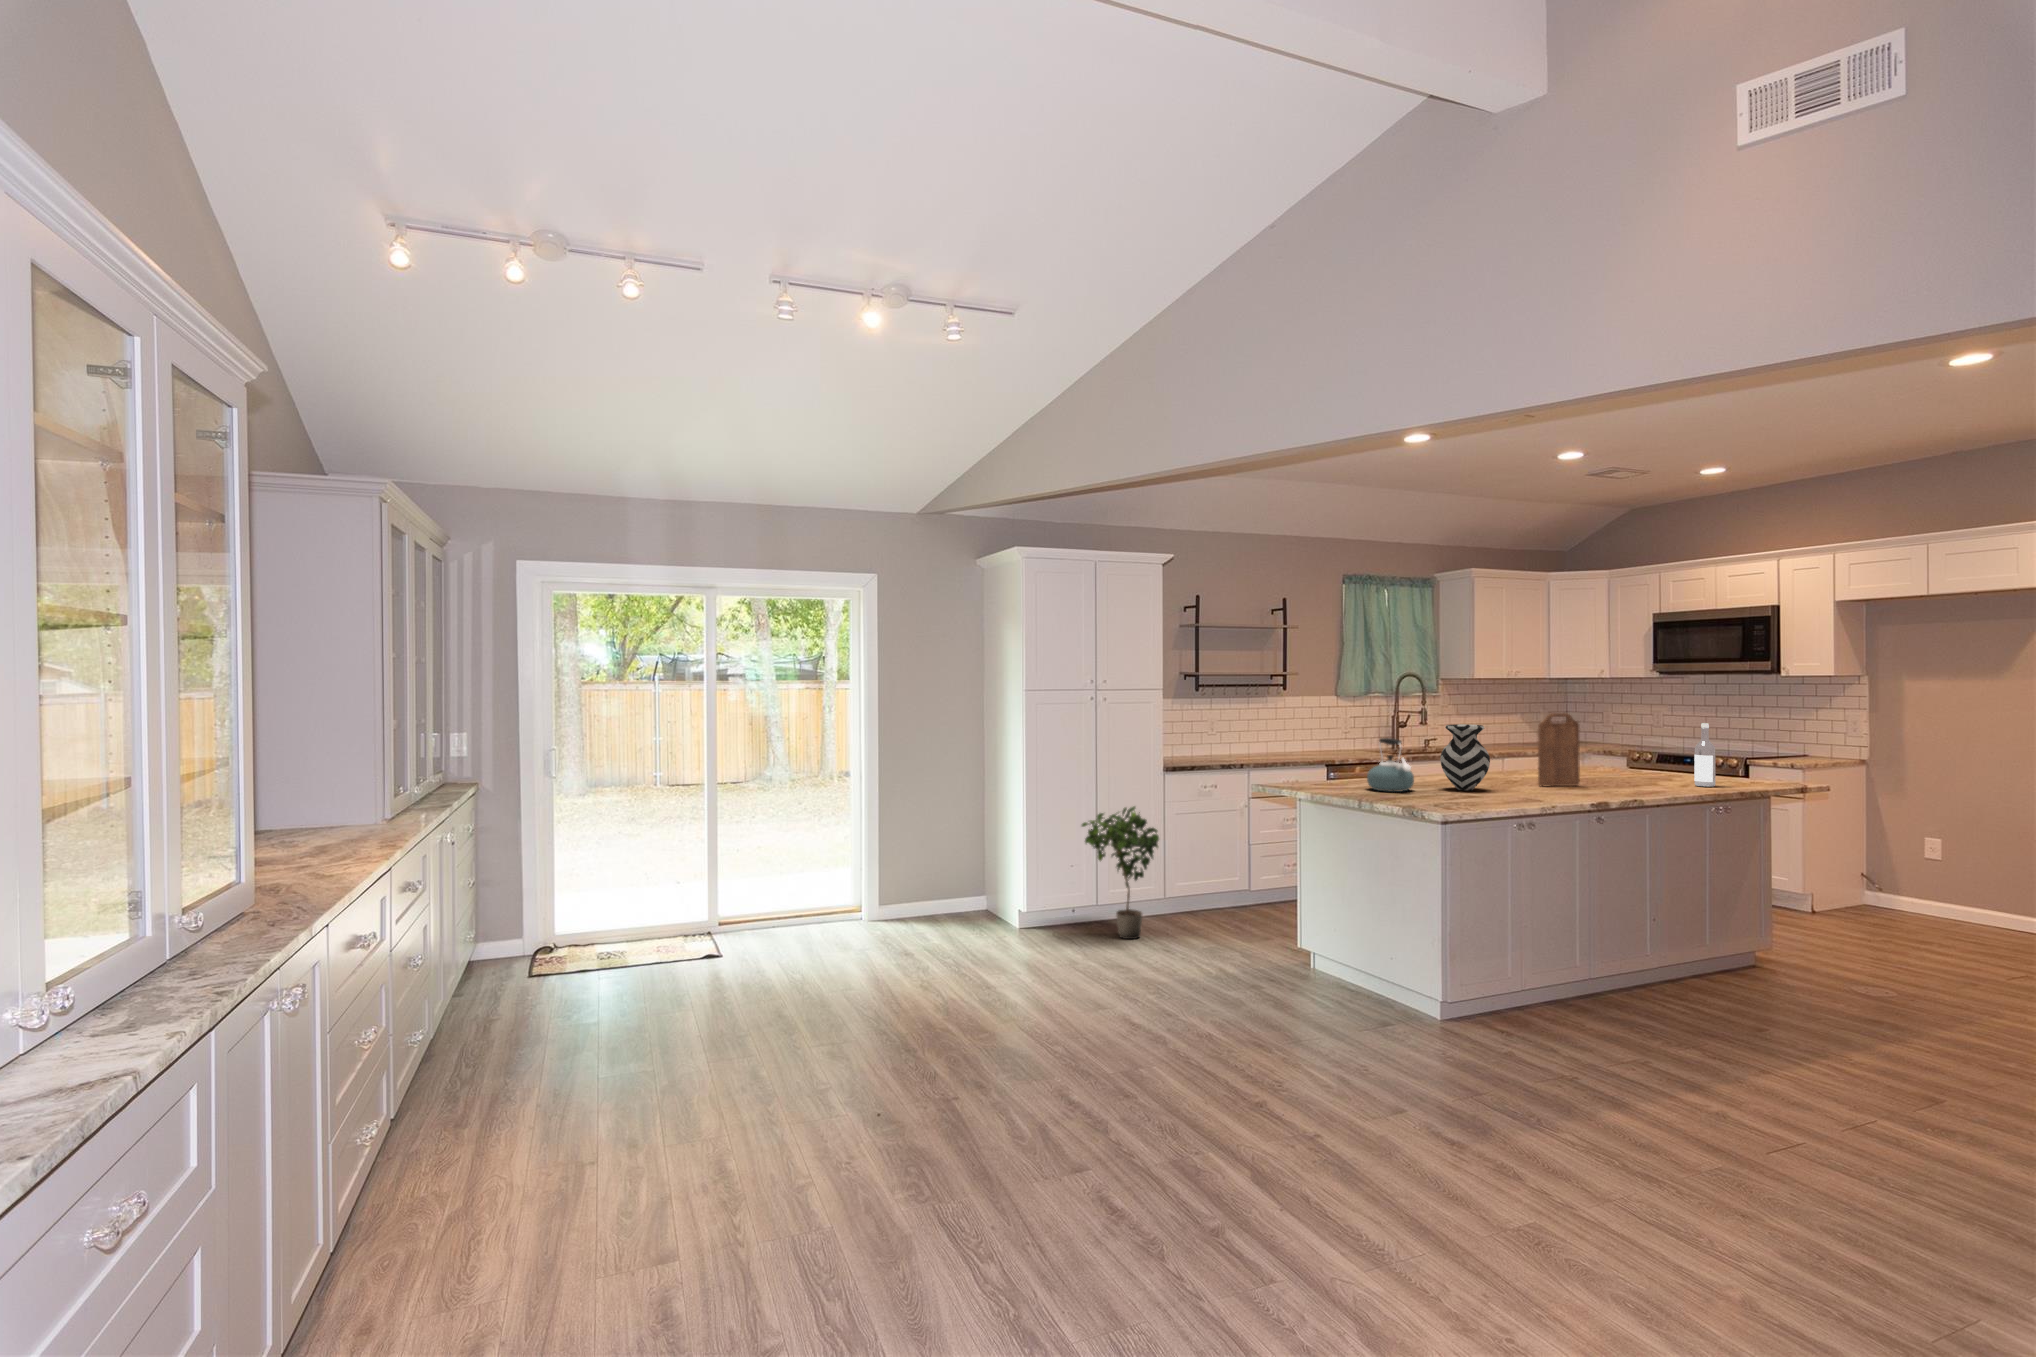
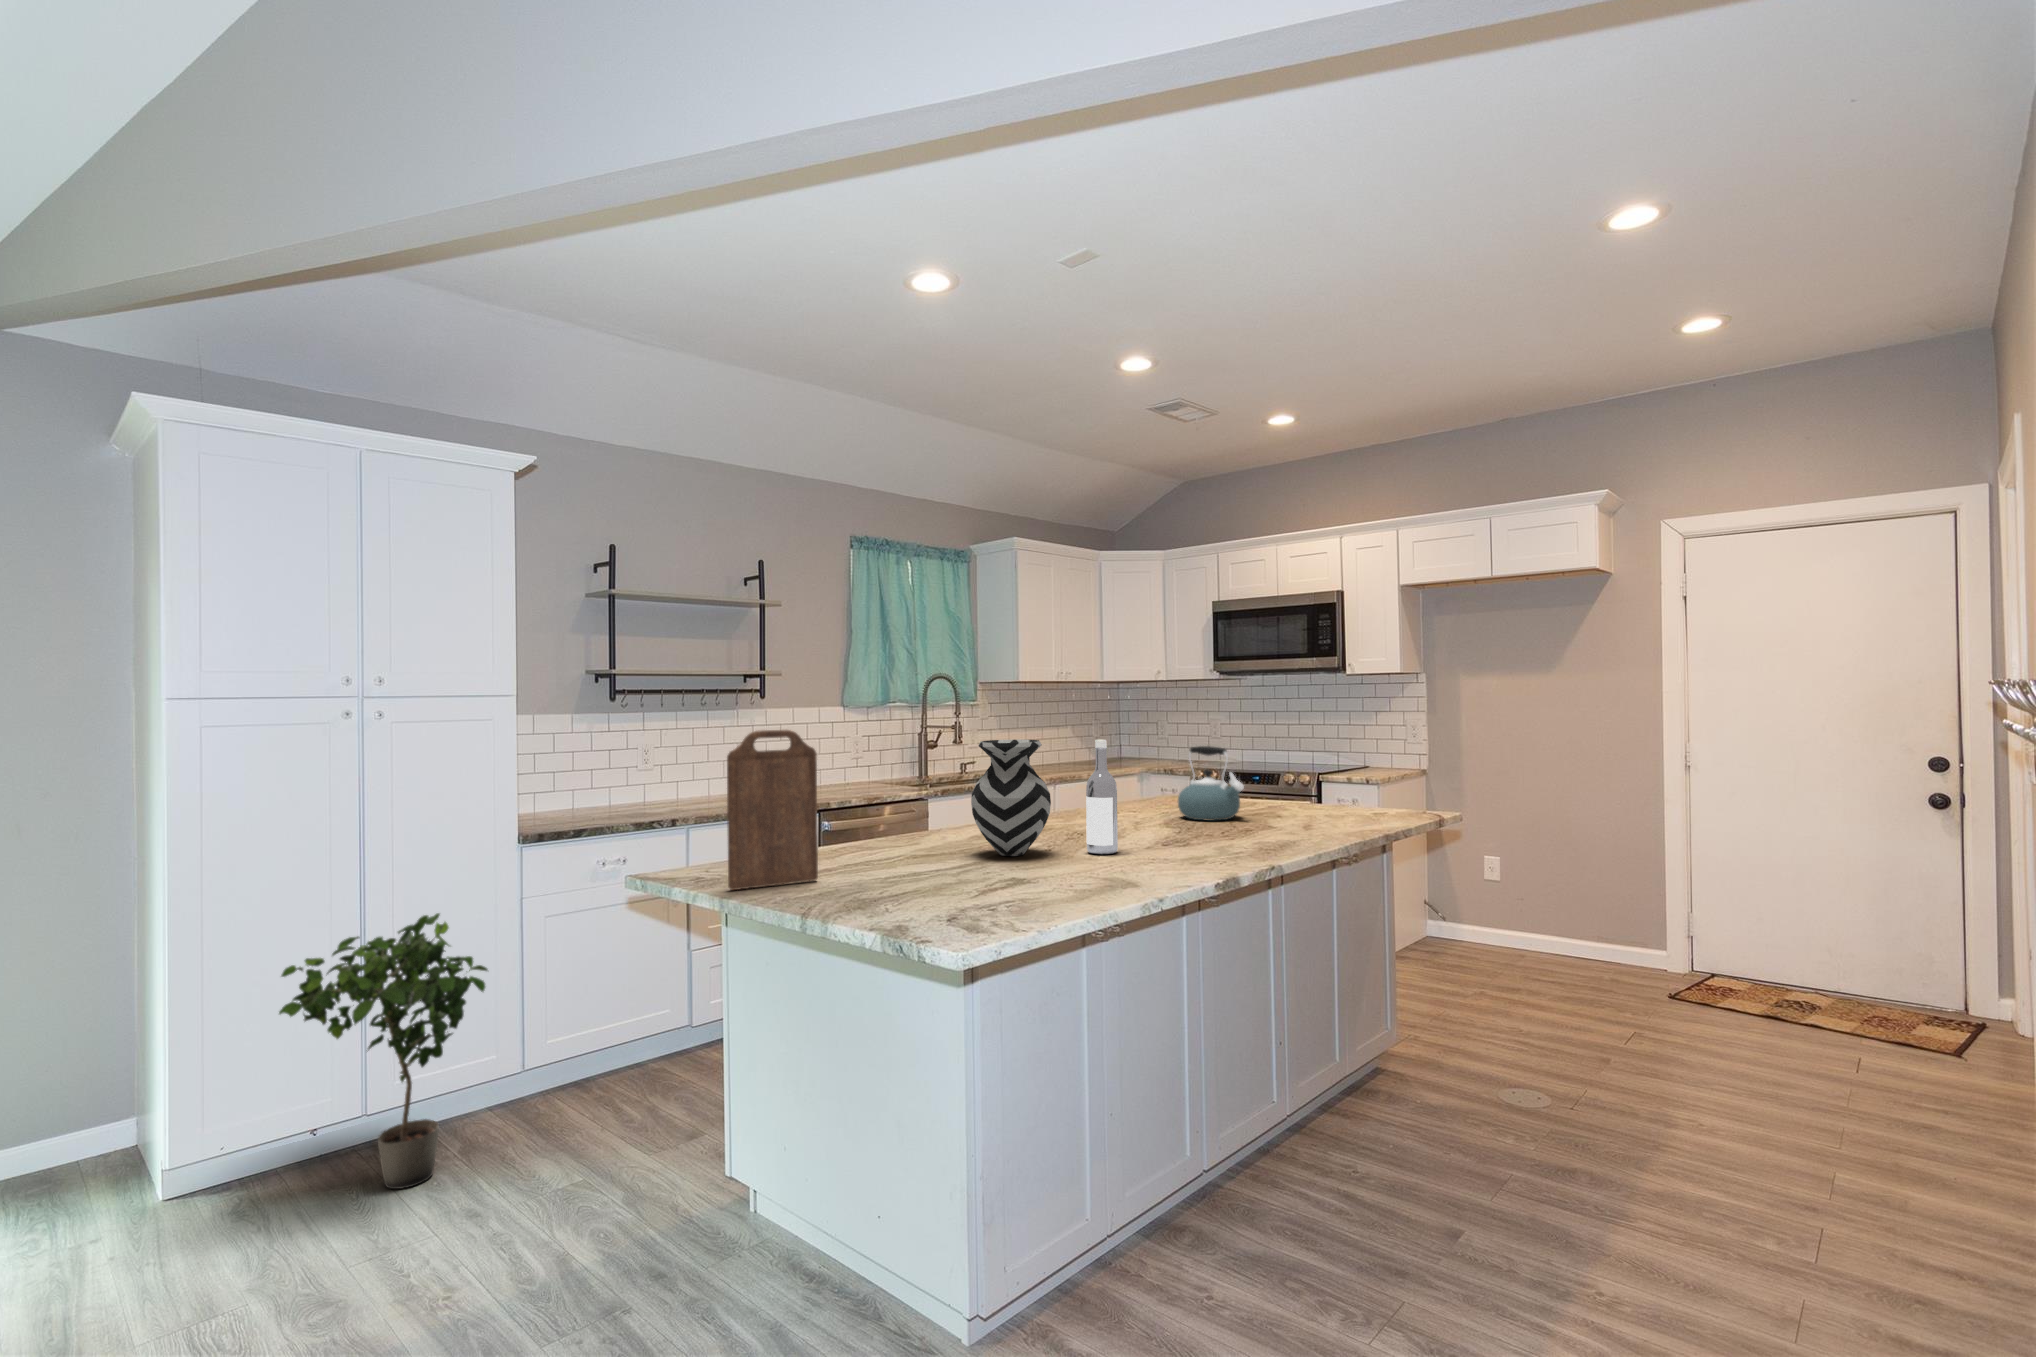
cutting board: present [1538,713,1580,786] -> present [727,730,818,890]
wine bottle: present [1694,723,1716,787] -> present [1086,740,1118,854]
kettle: present [1367,738,1414,792] -> present [1178,746,1244,821]

